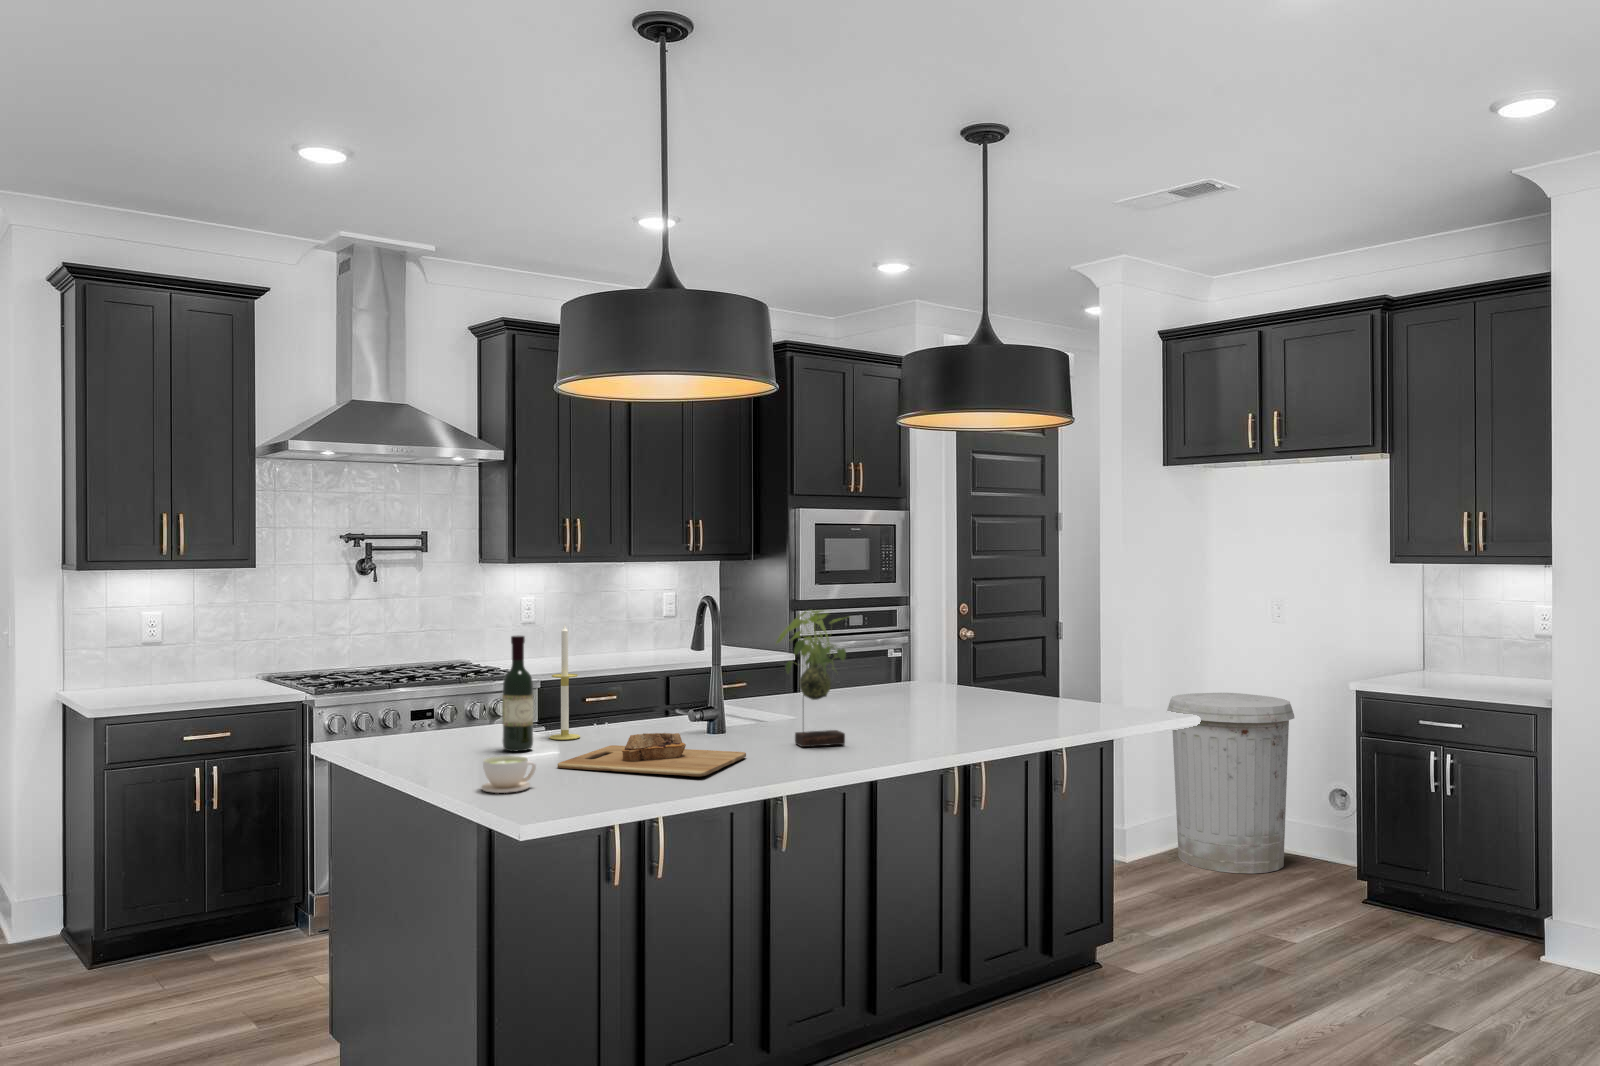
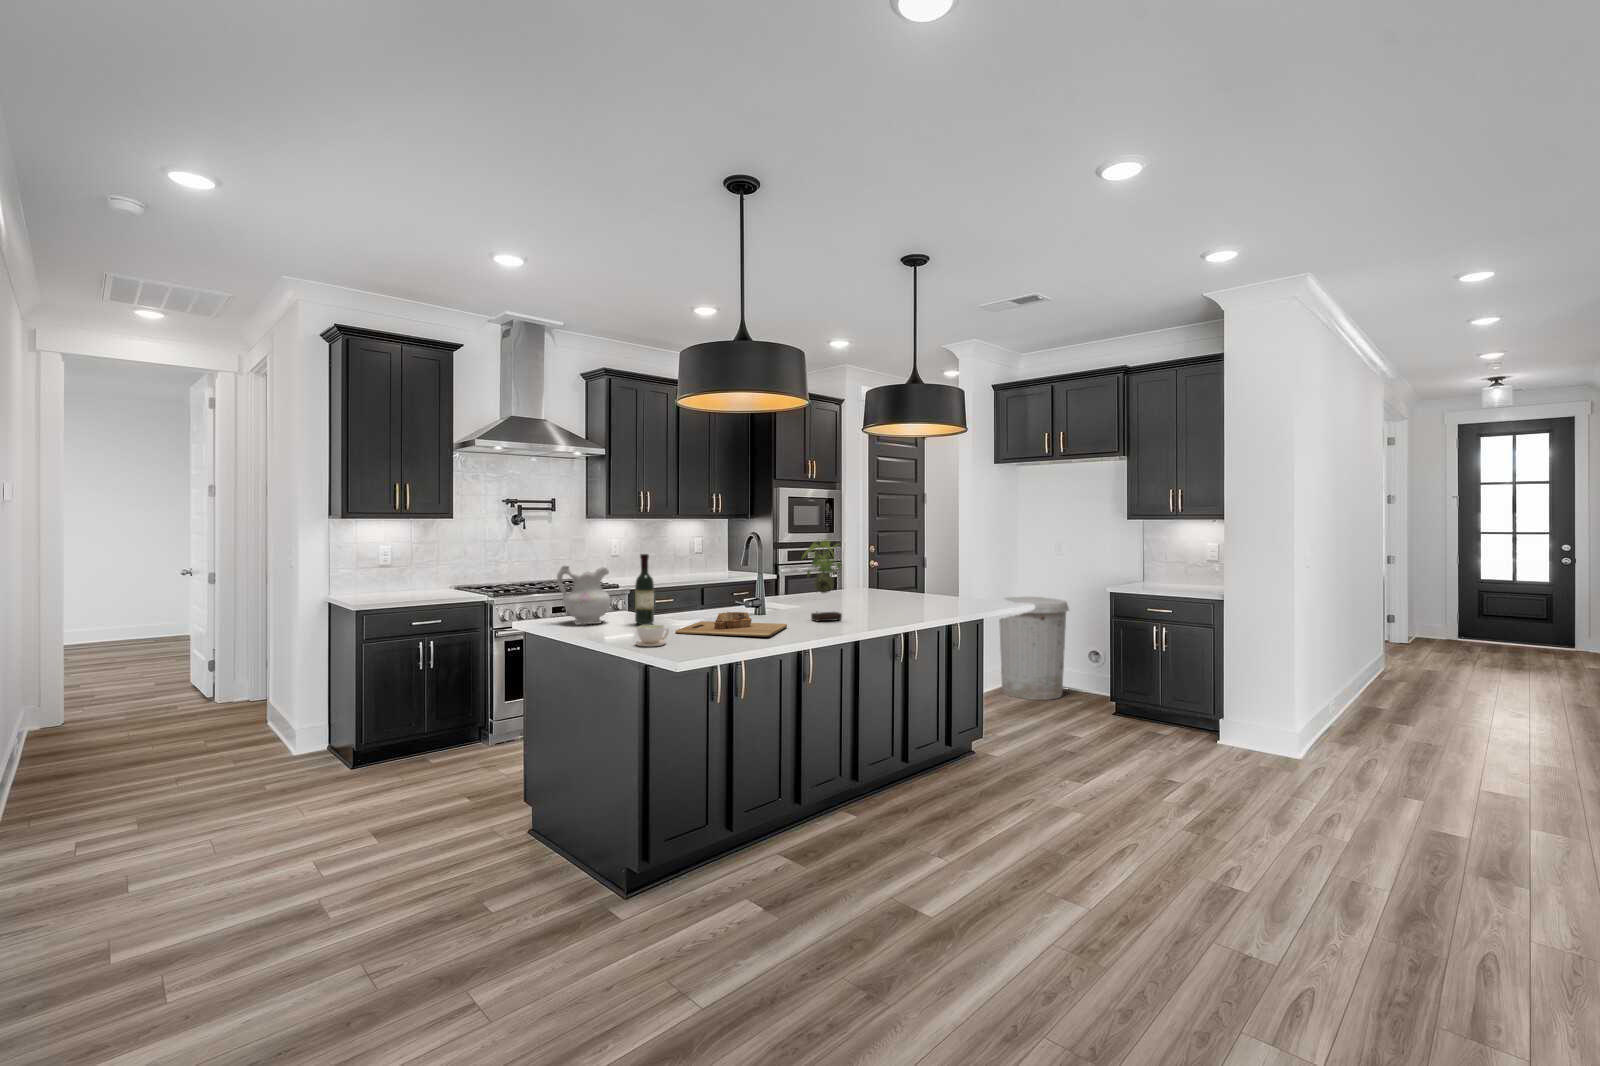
candle: present [549,624,580,740] -> none [660,547,679,619]
ceramic pitcher: none [381,654,466,749] -> present [557,566,611,624]

